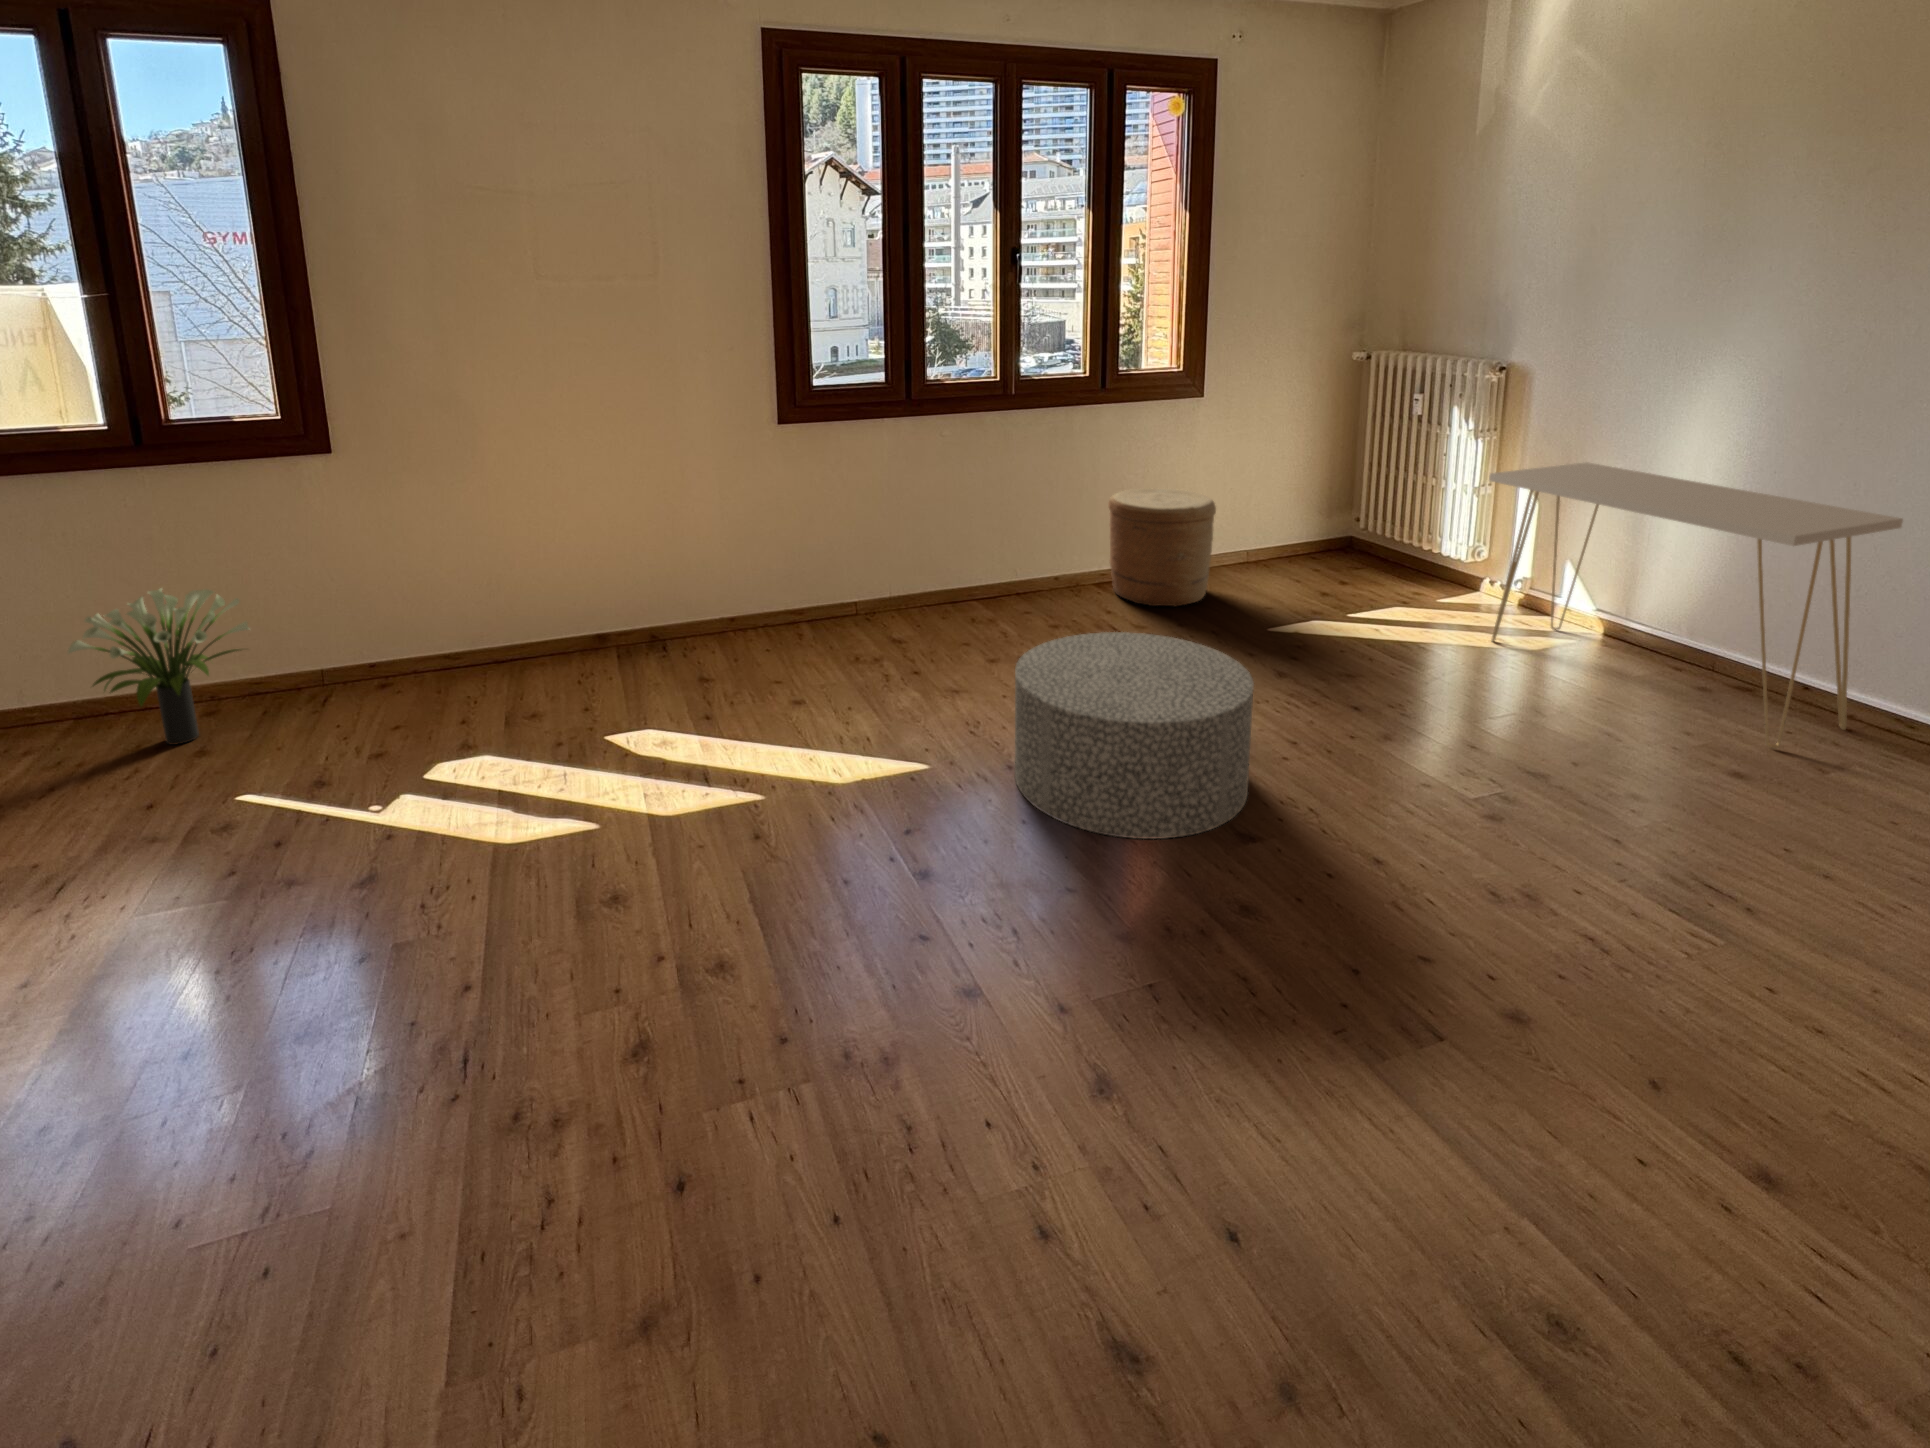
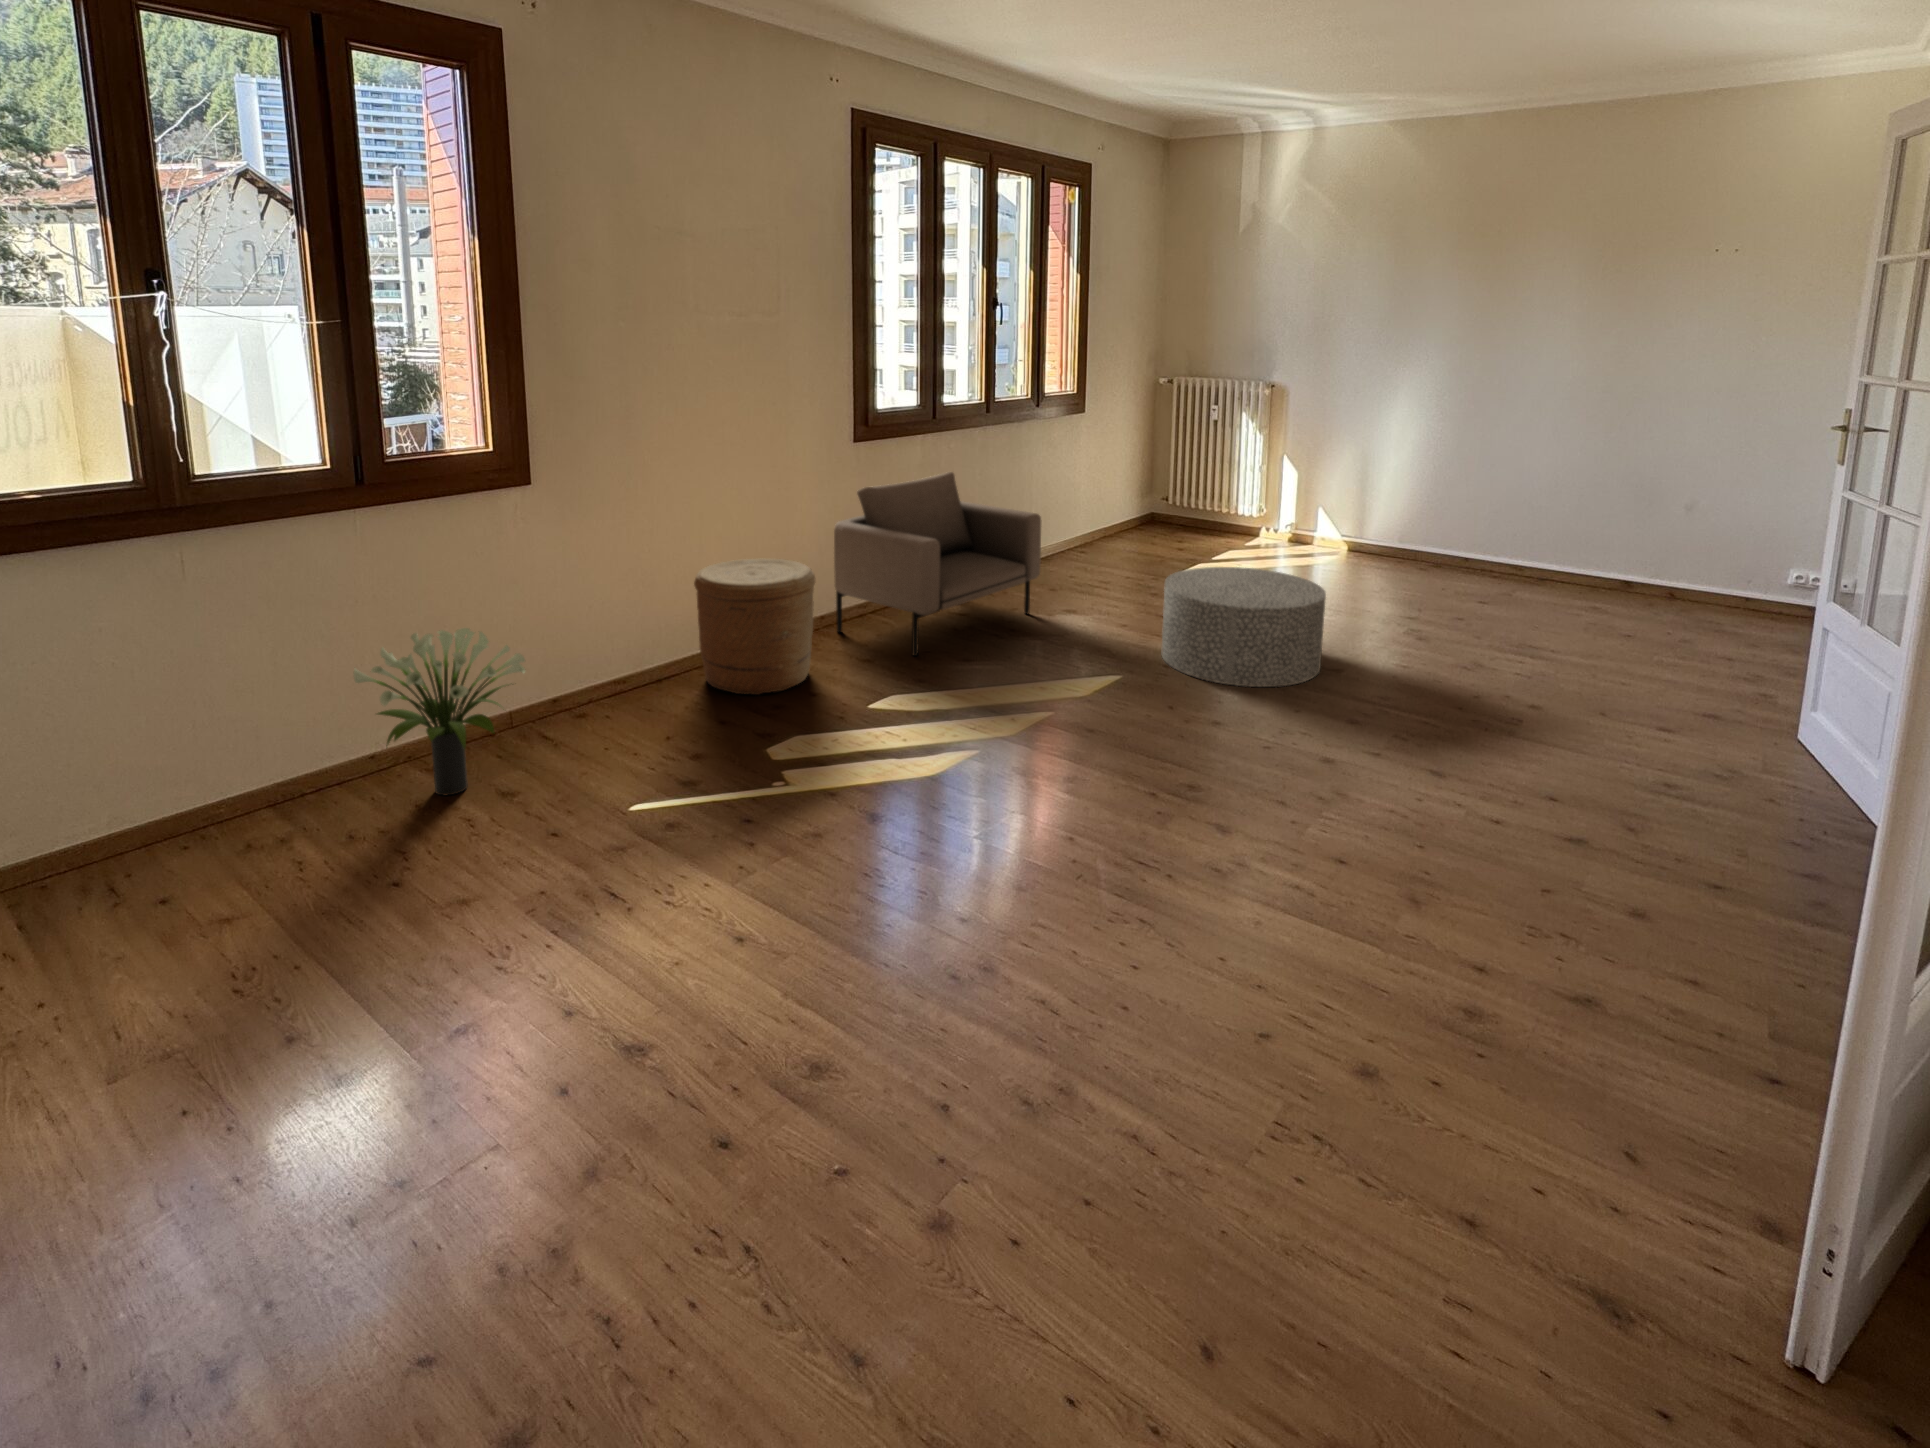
console table: present [1489,462,1903,748] -> none [1304,444,1515,592]
armchair: none [728,466,981,685] -> present [834,472,1041,656]
woven basket: present [1108,488,1216,606] -> present [694,559,815,695]

